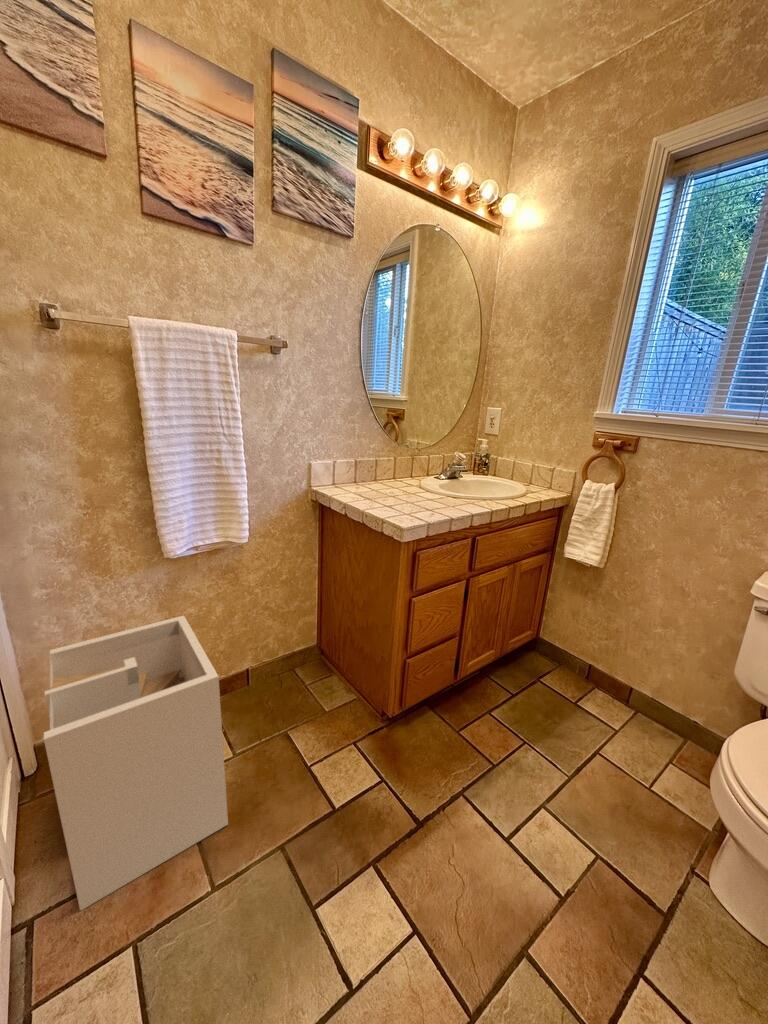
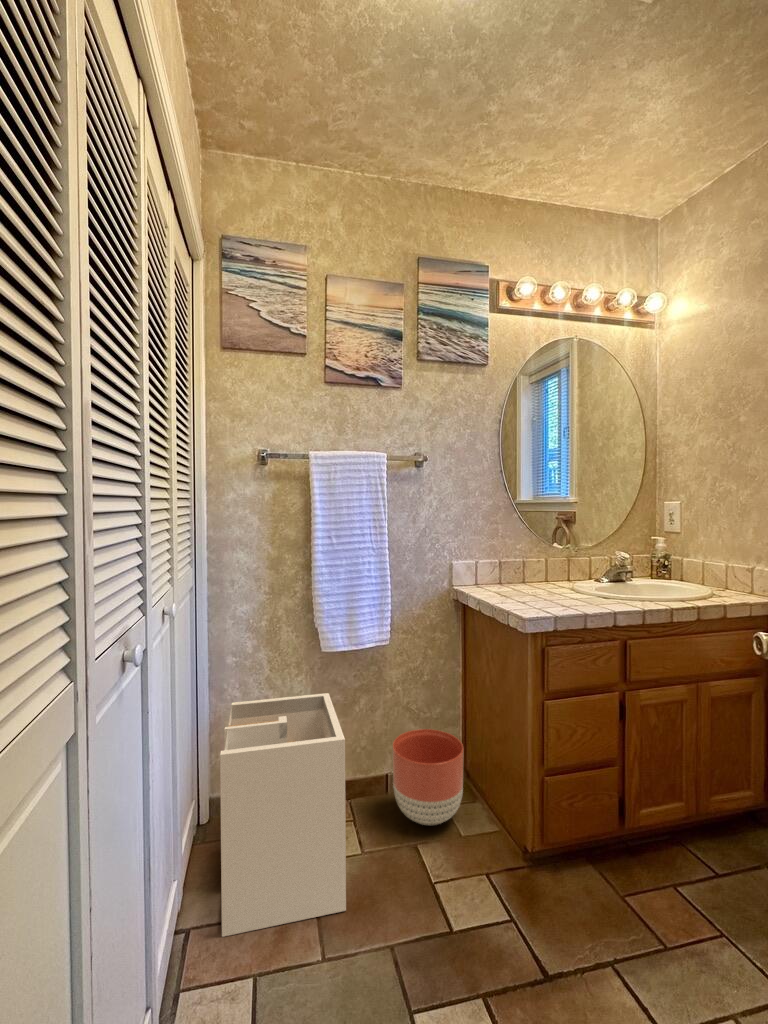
planter: none [257,624,327,711] -> present [393,729,464,825]

